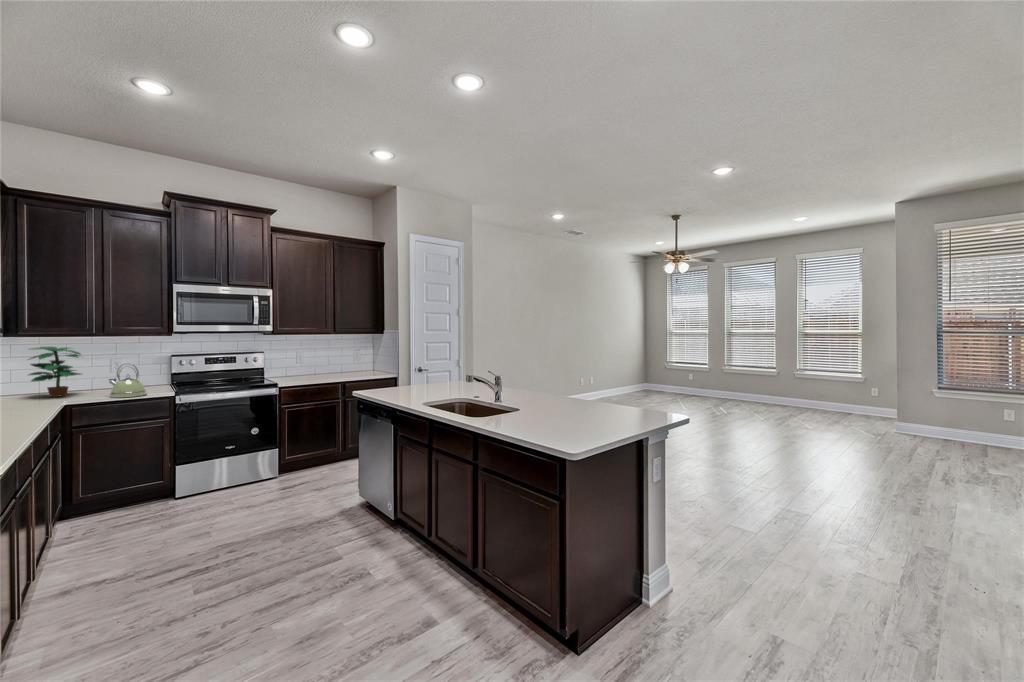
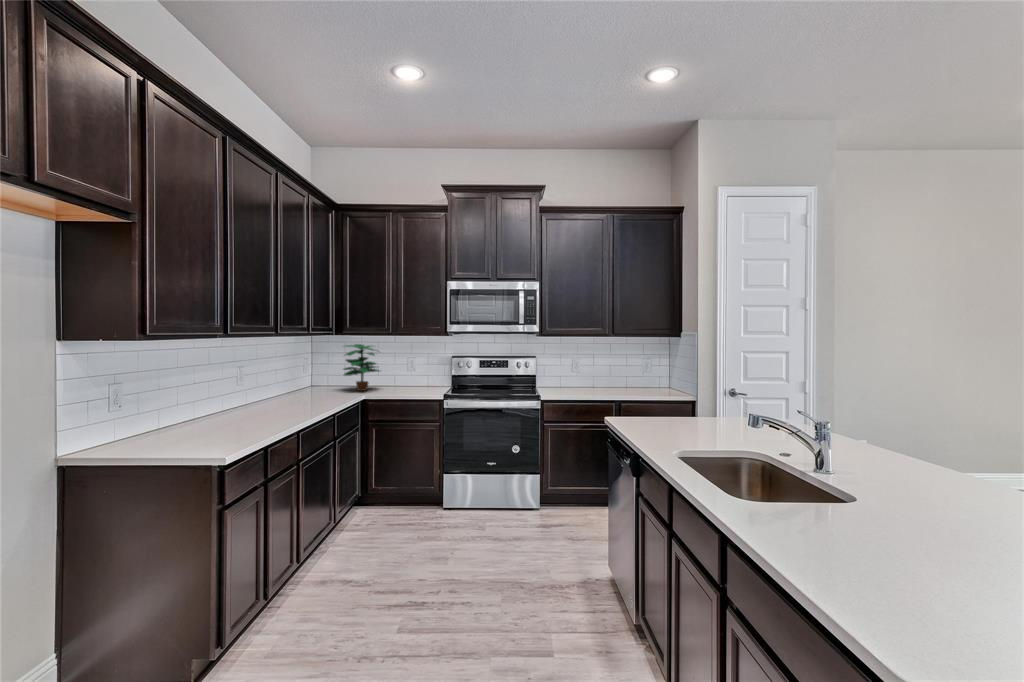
kettle: present [109,363,147,398] -> none [391,363,420,397]

